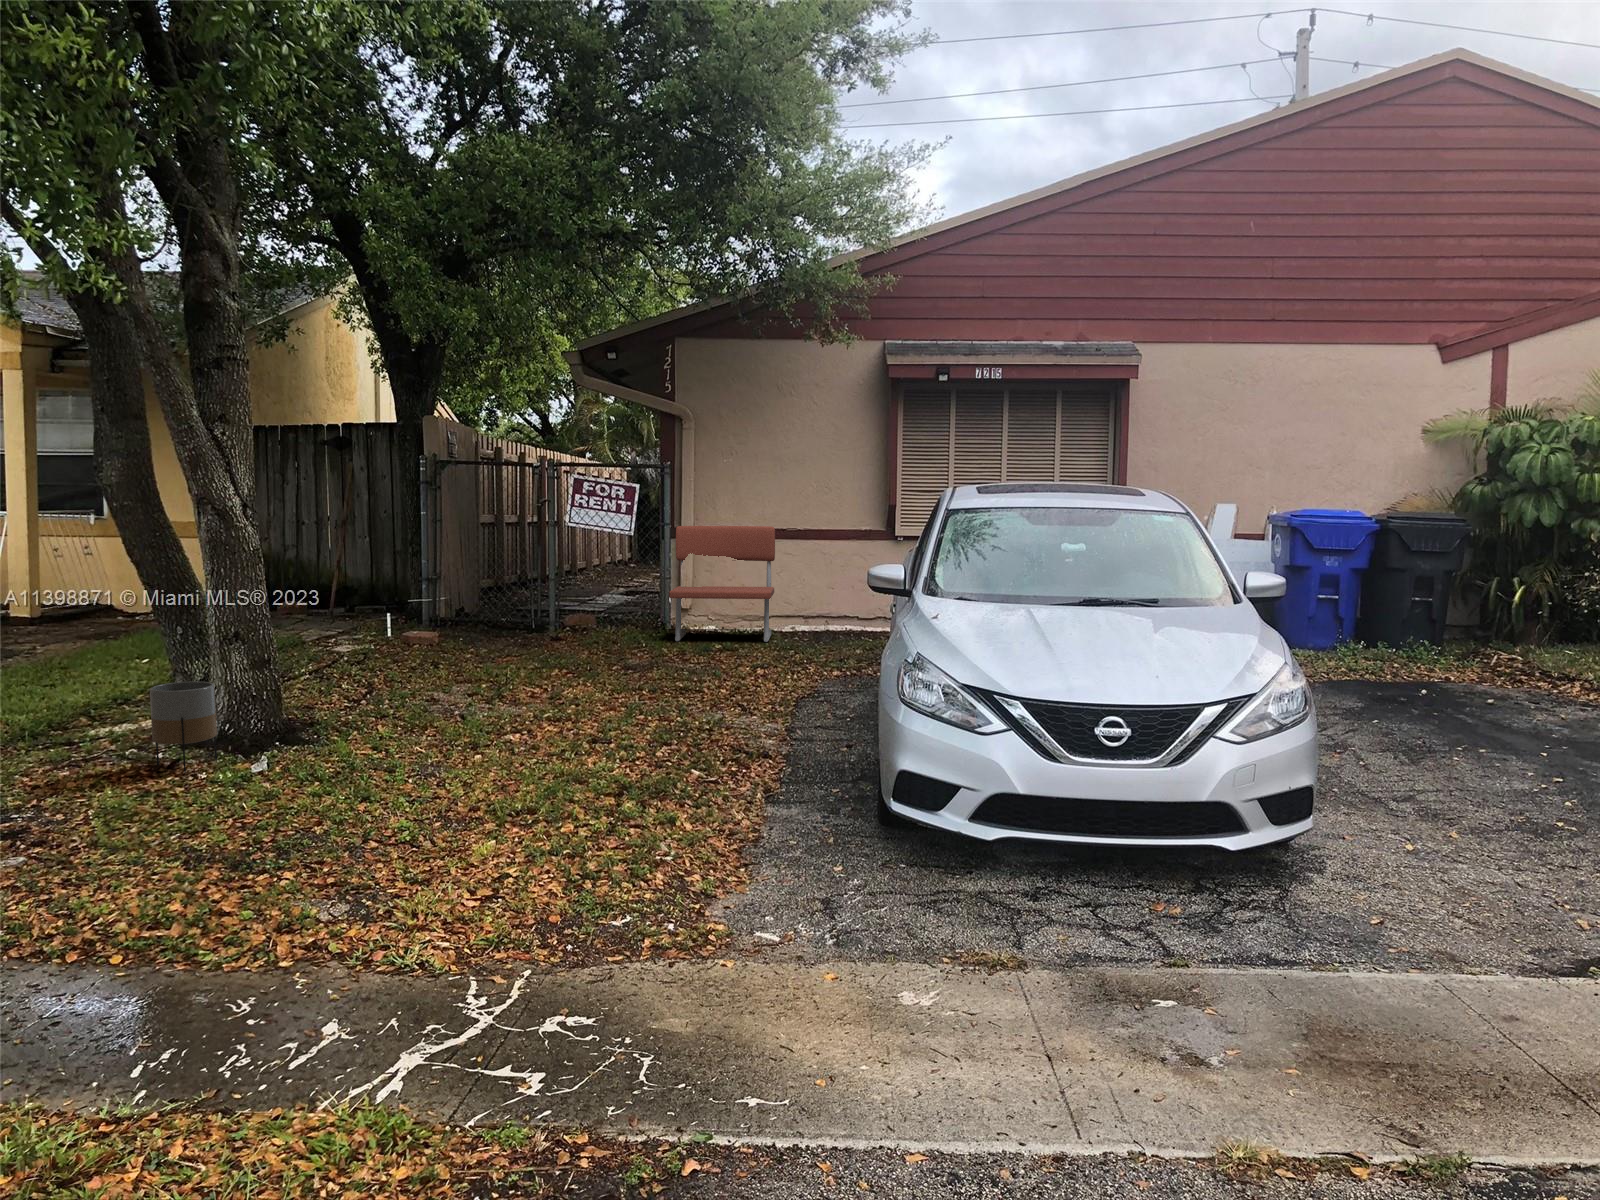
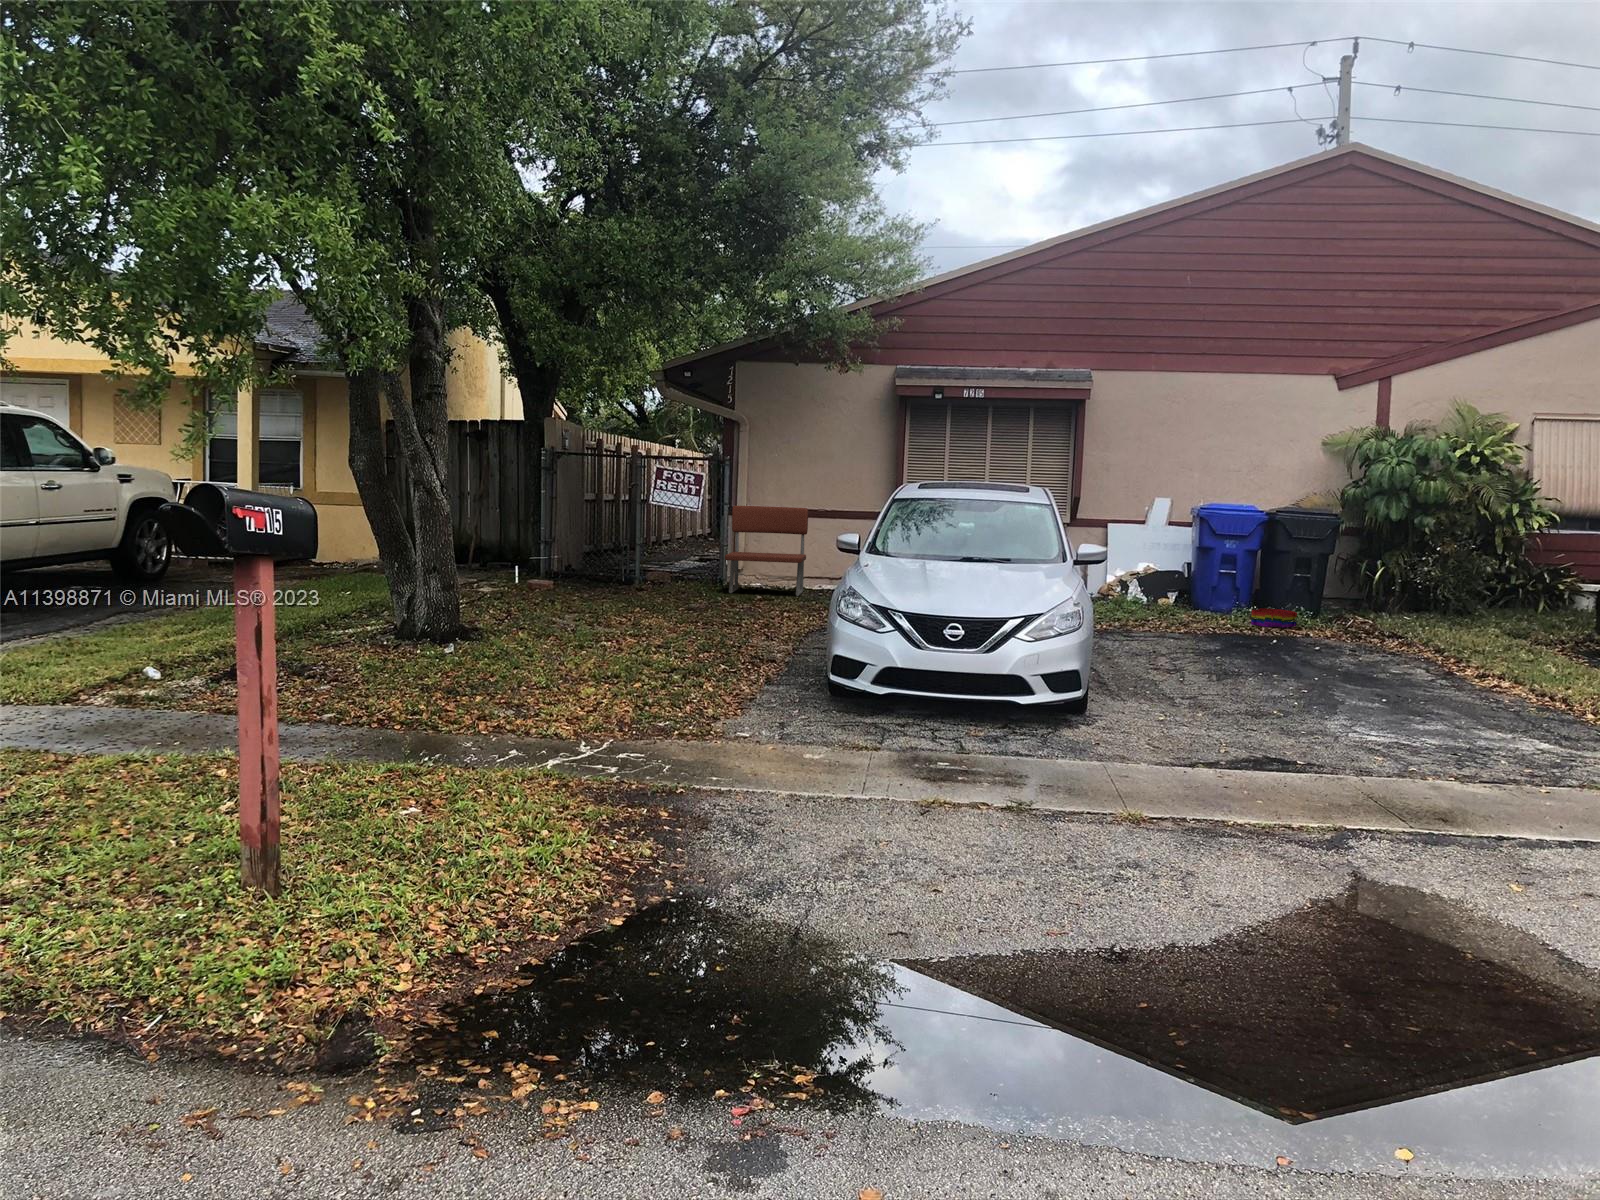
storage bin: none [1356,639,1418,665] -> present [1251,608,1297,627]
planter: present [150,681,217,773] -> none [384,595,423,651]

